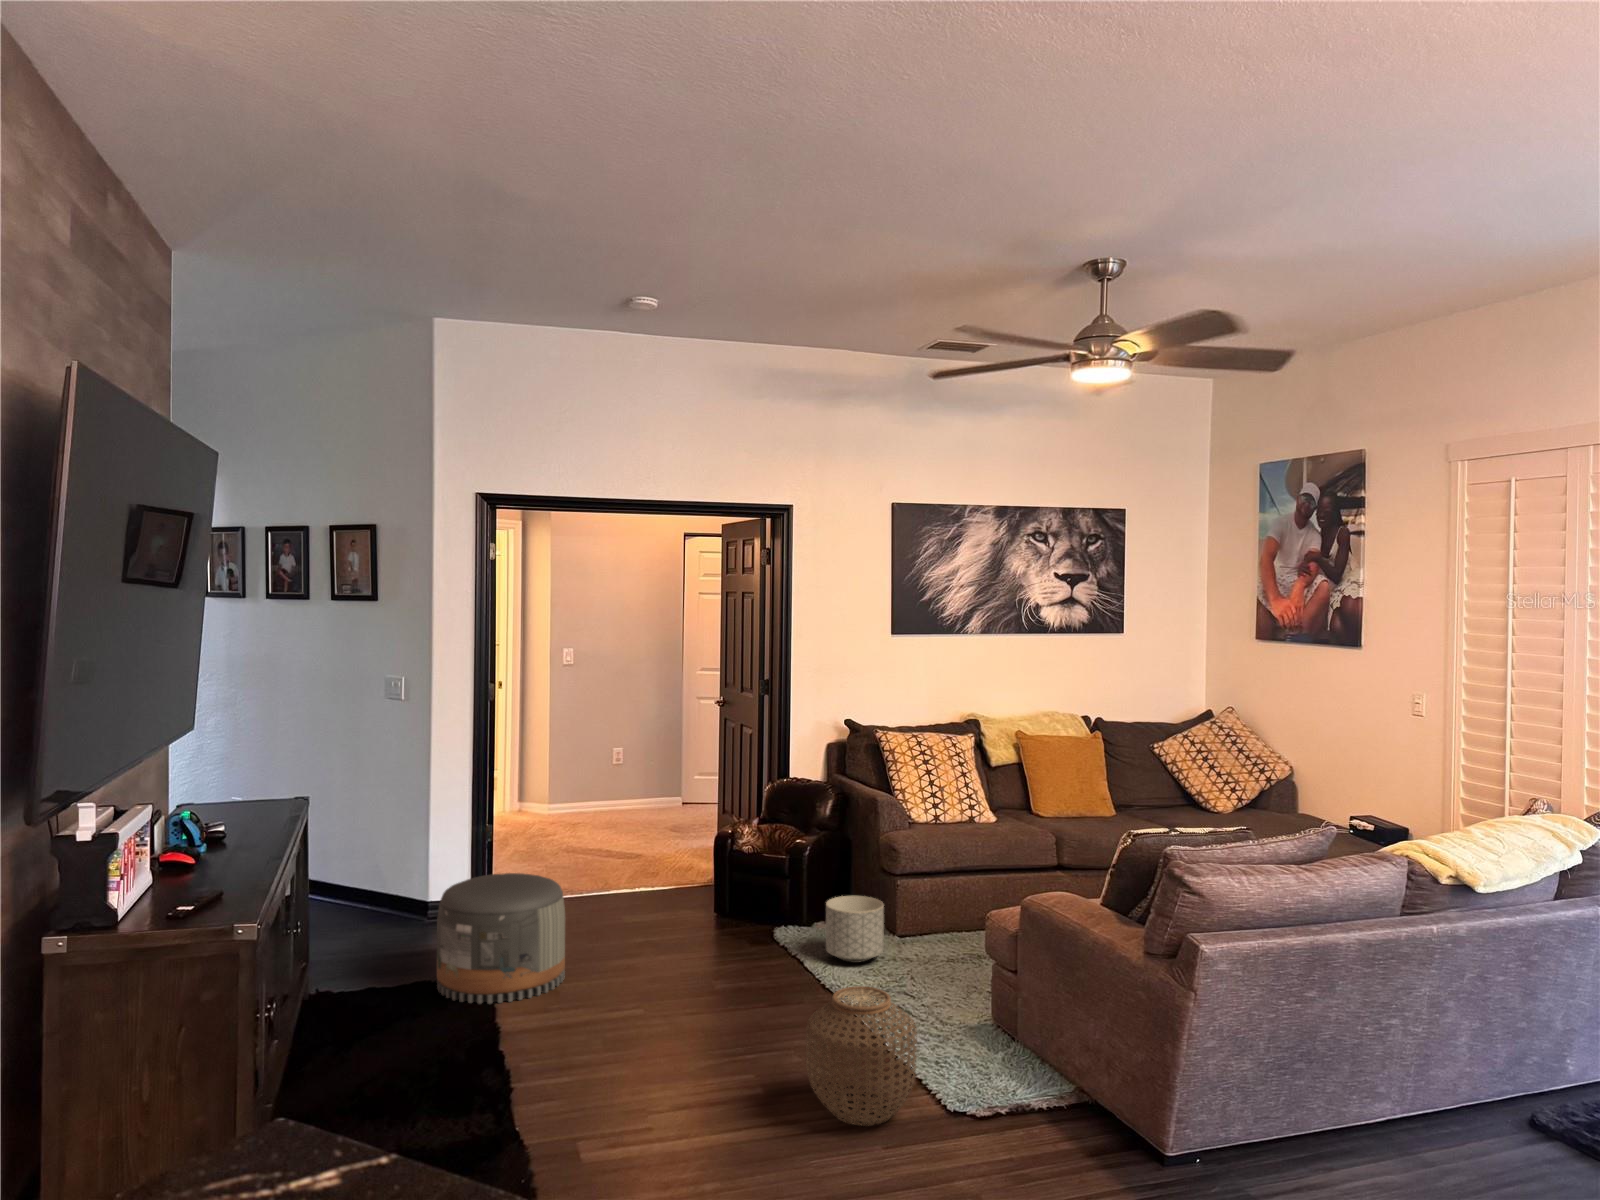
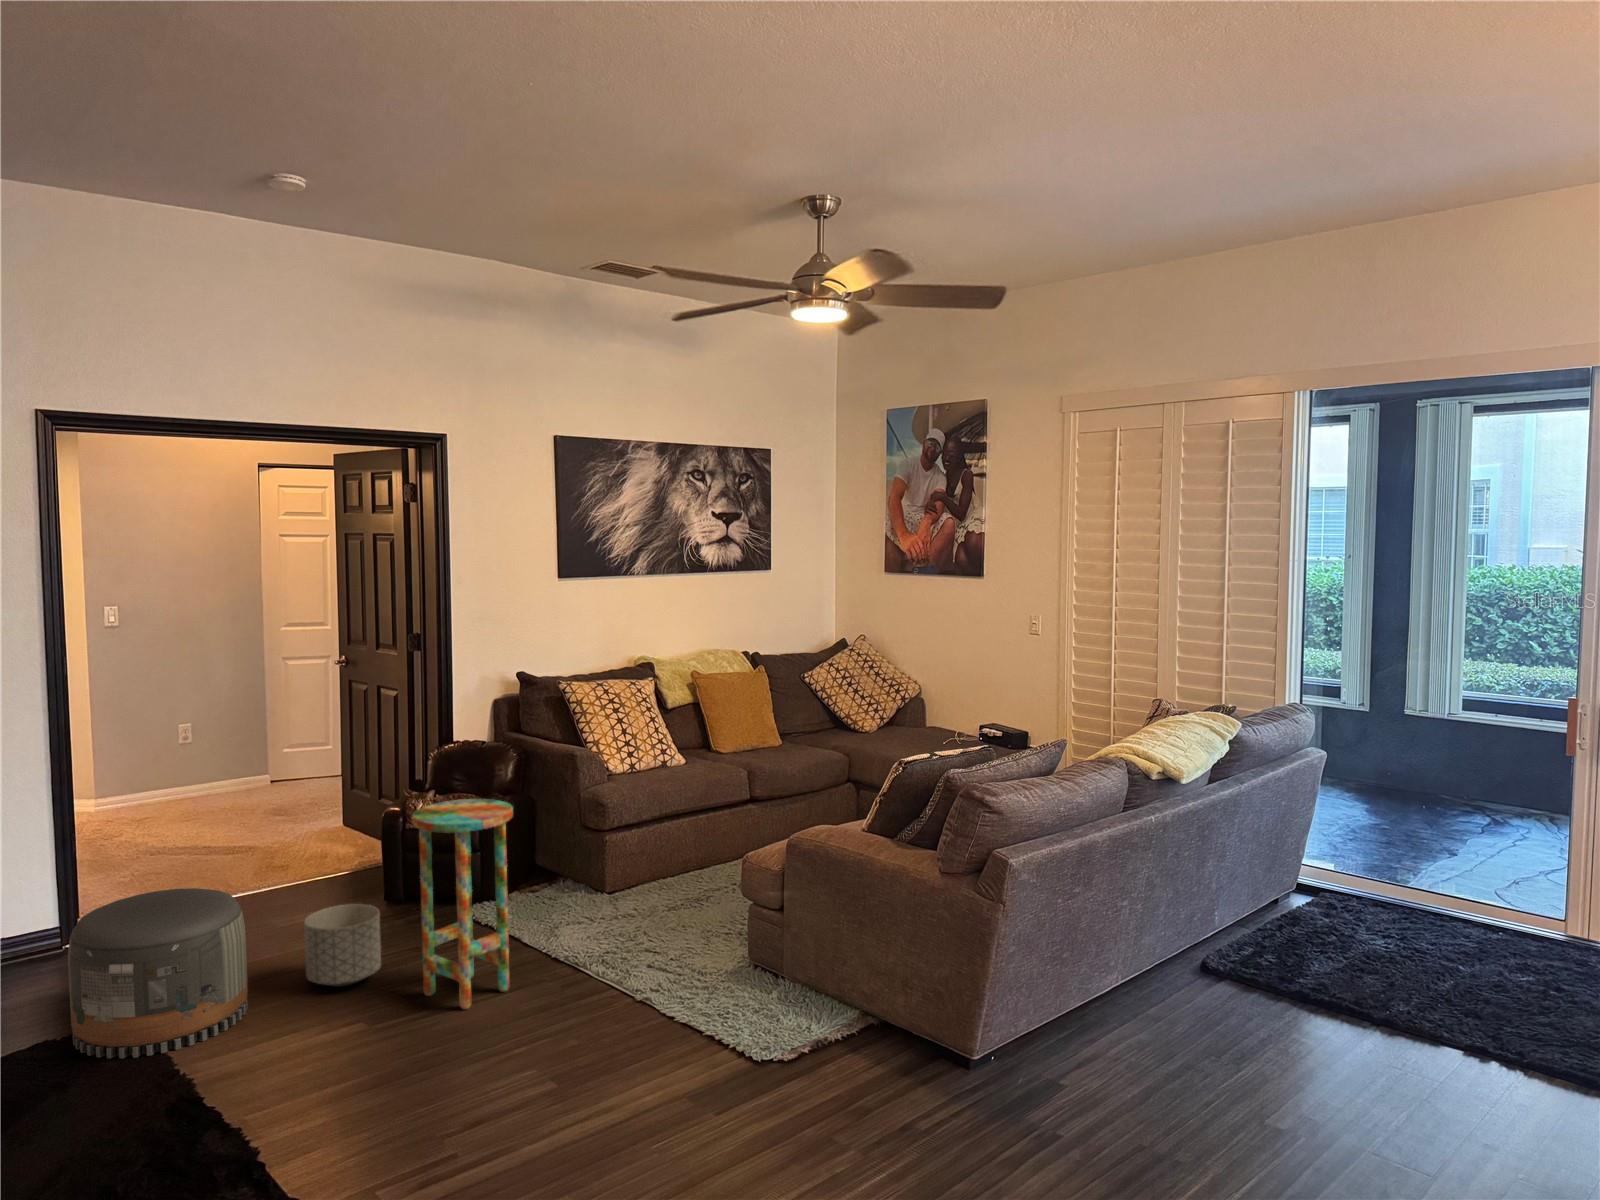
side table: none [688,825,775,1015] -> present [412,799,513,1009]
planter: present [826,896,884,963] -> present [304,904,381,987]
woven basket: present [806,986,917,1126] -> none [614,952,729,1092]

